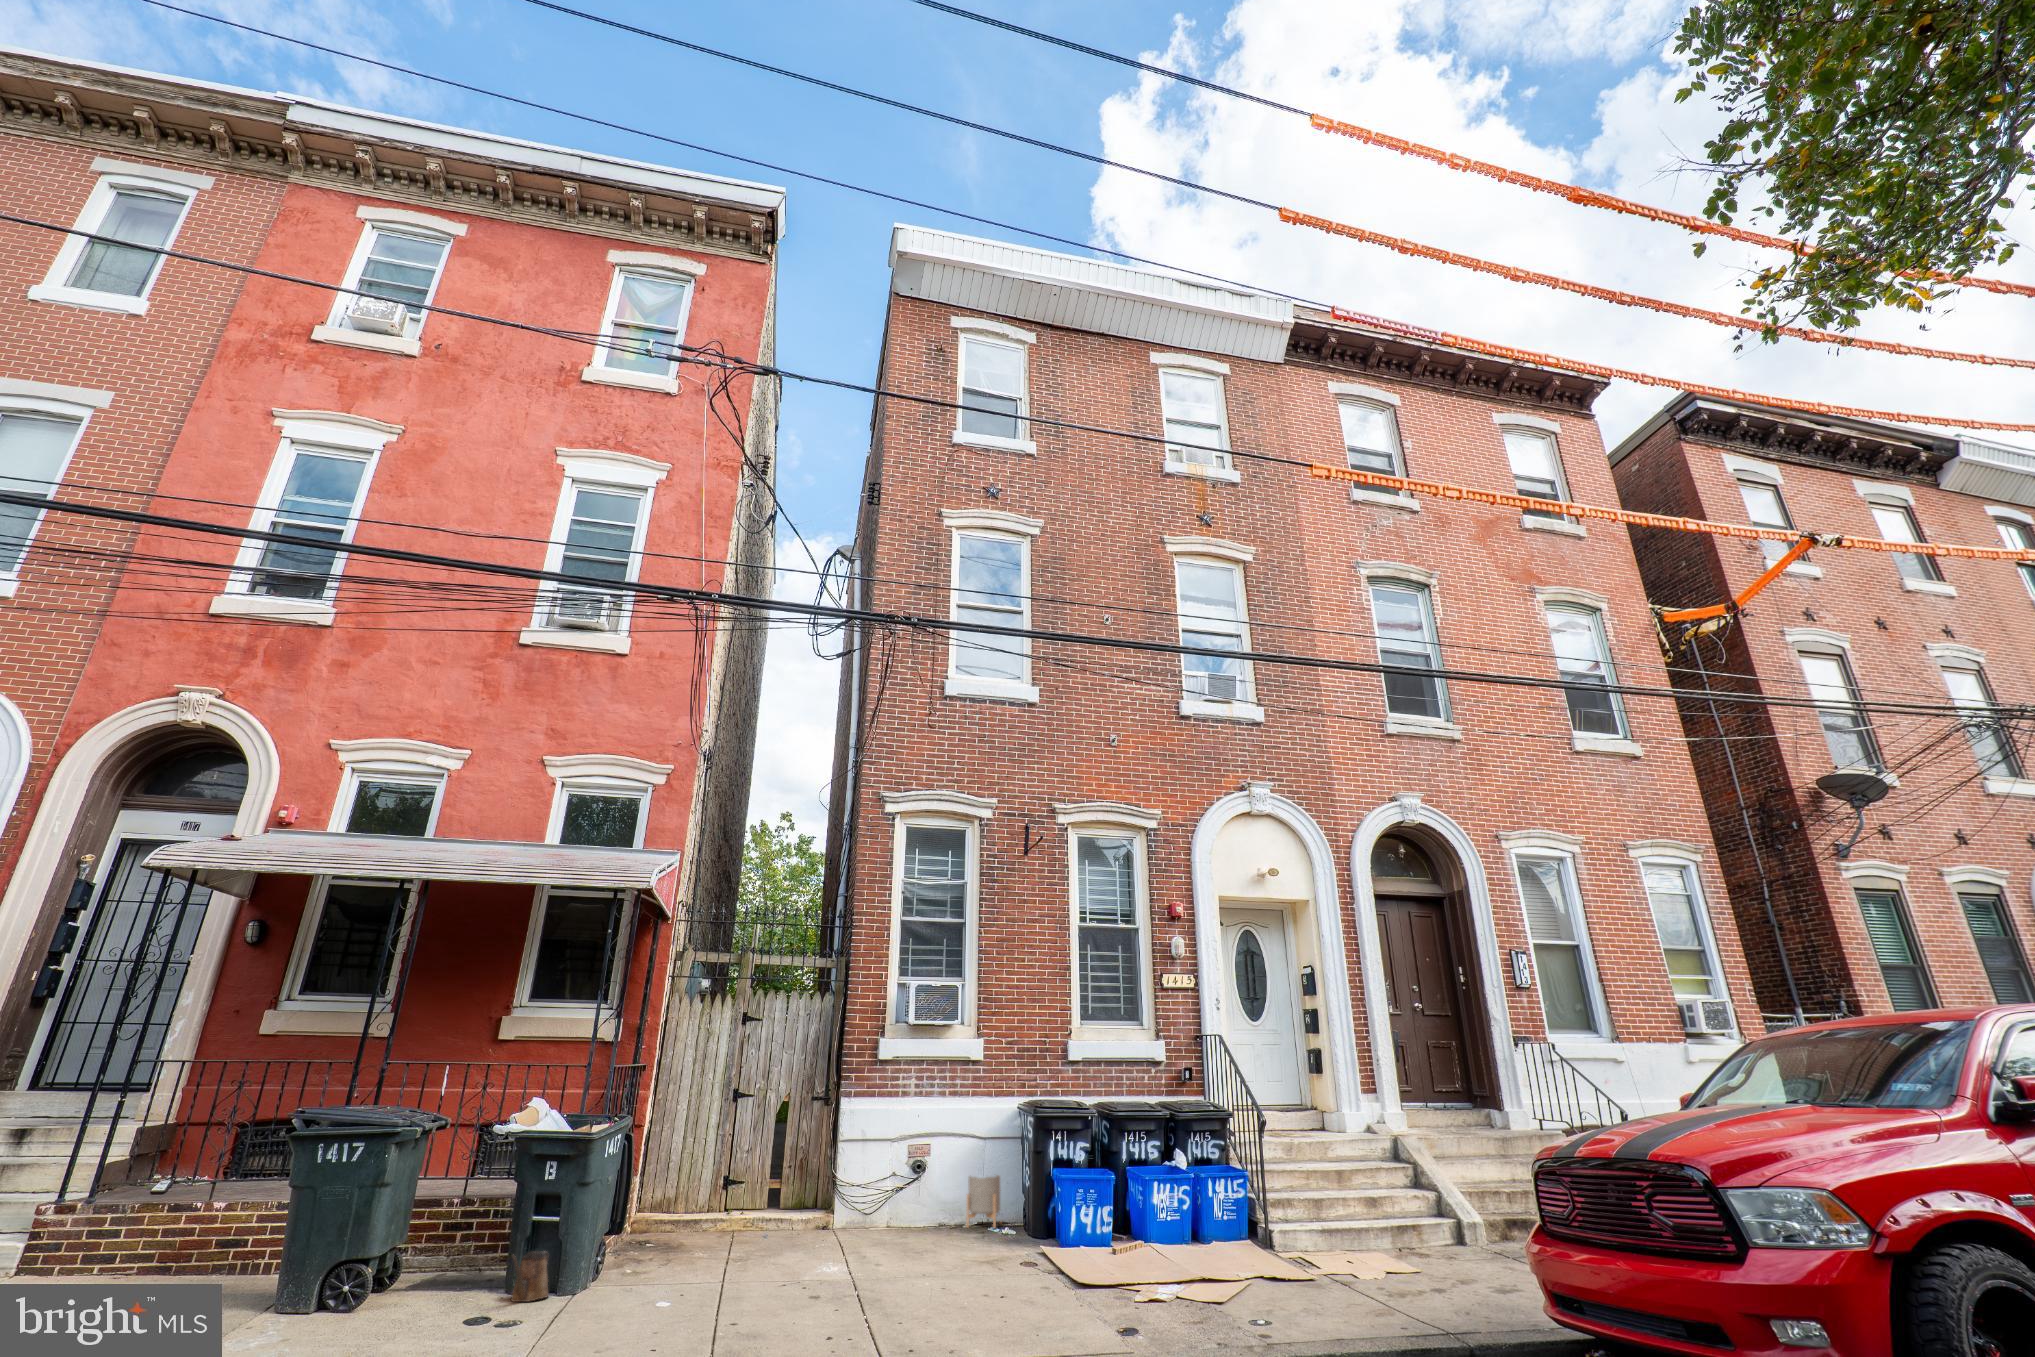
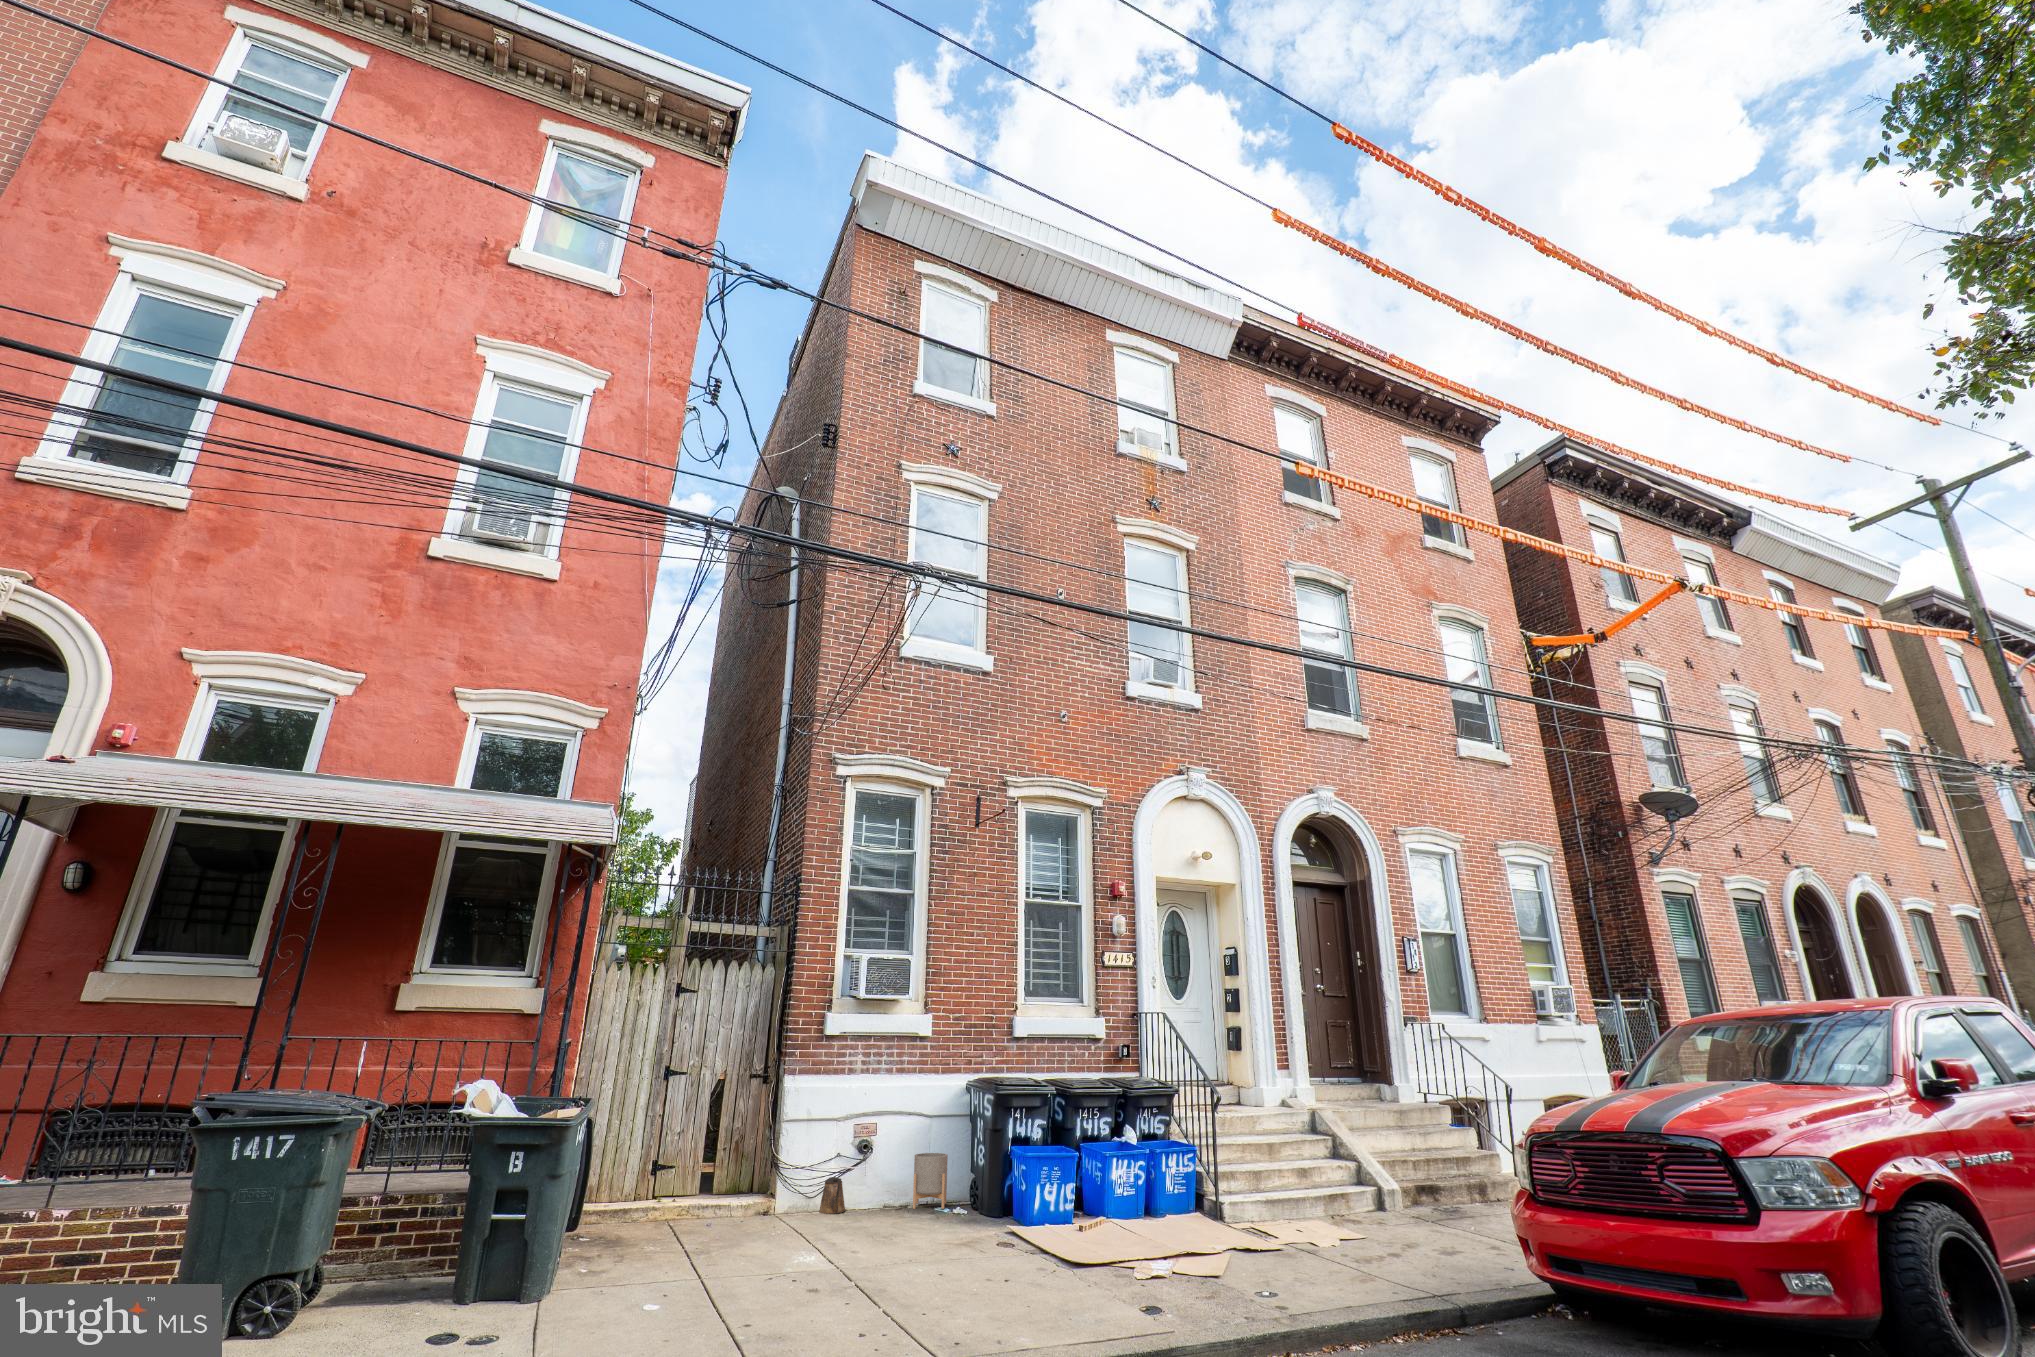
watering can: present [511,1251,549,1302] -> present [819,1177,845,1214]

